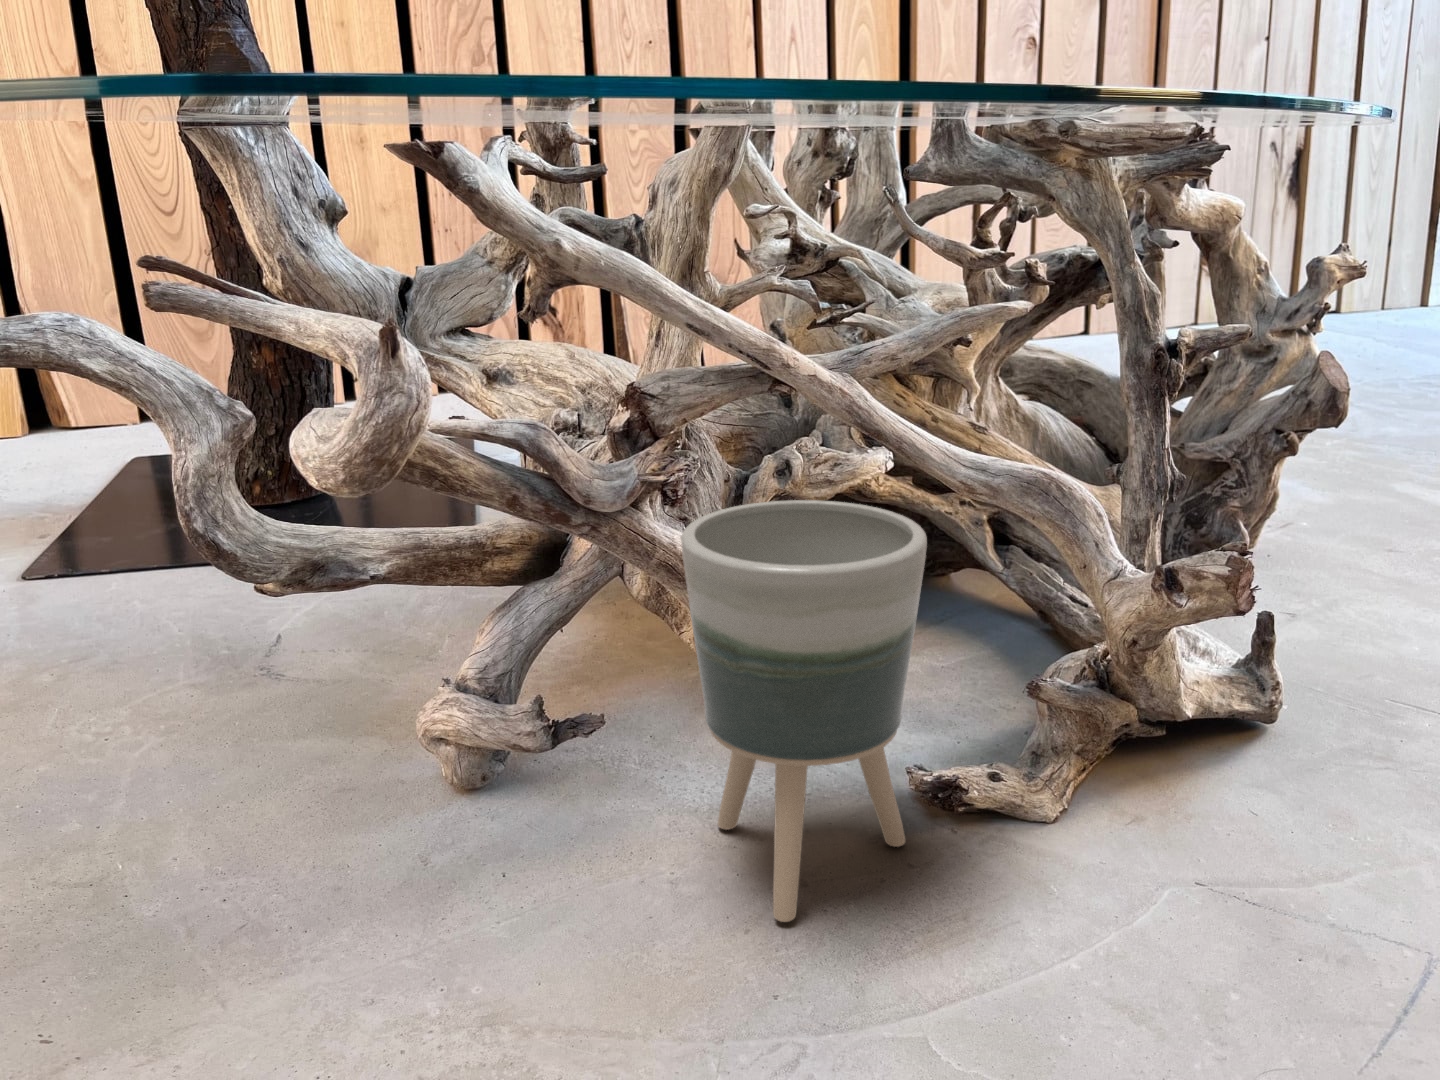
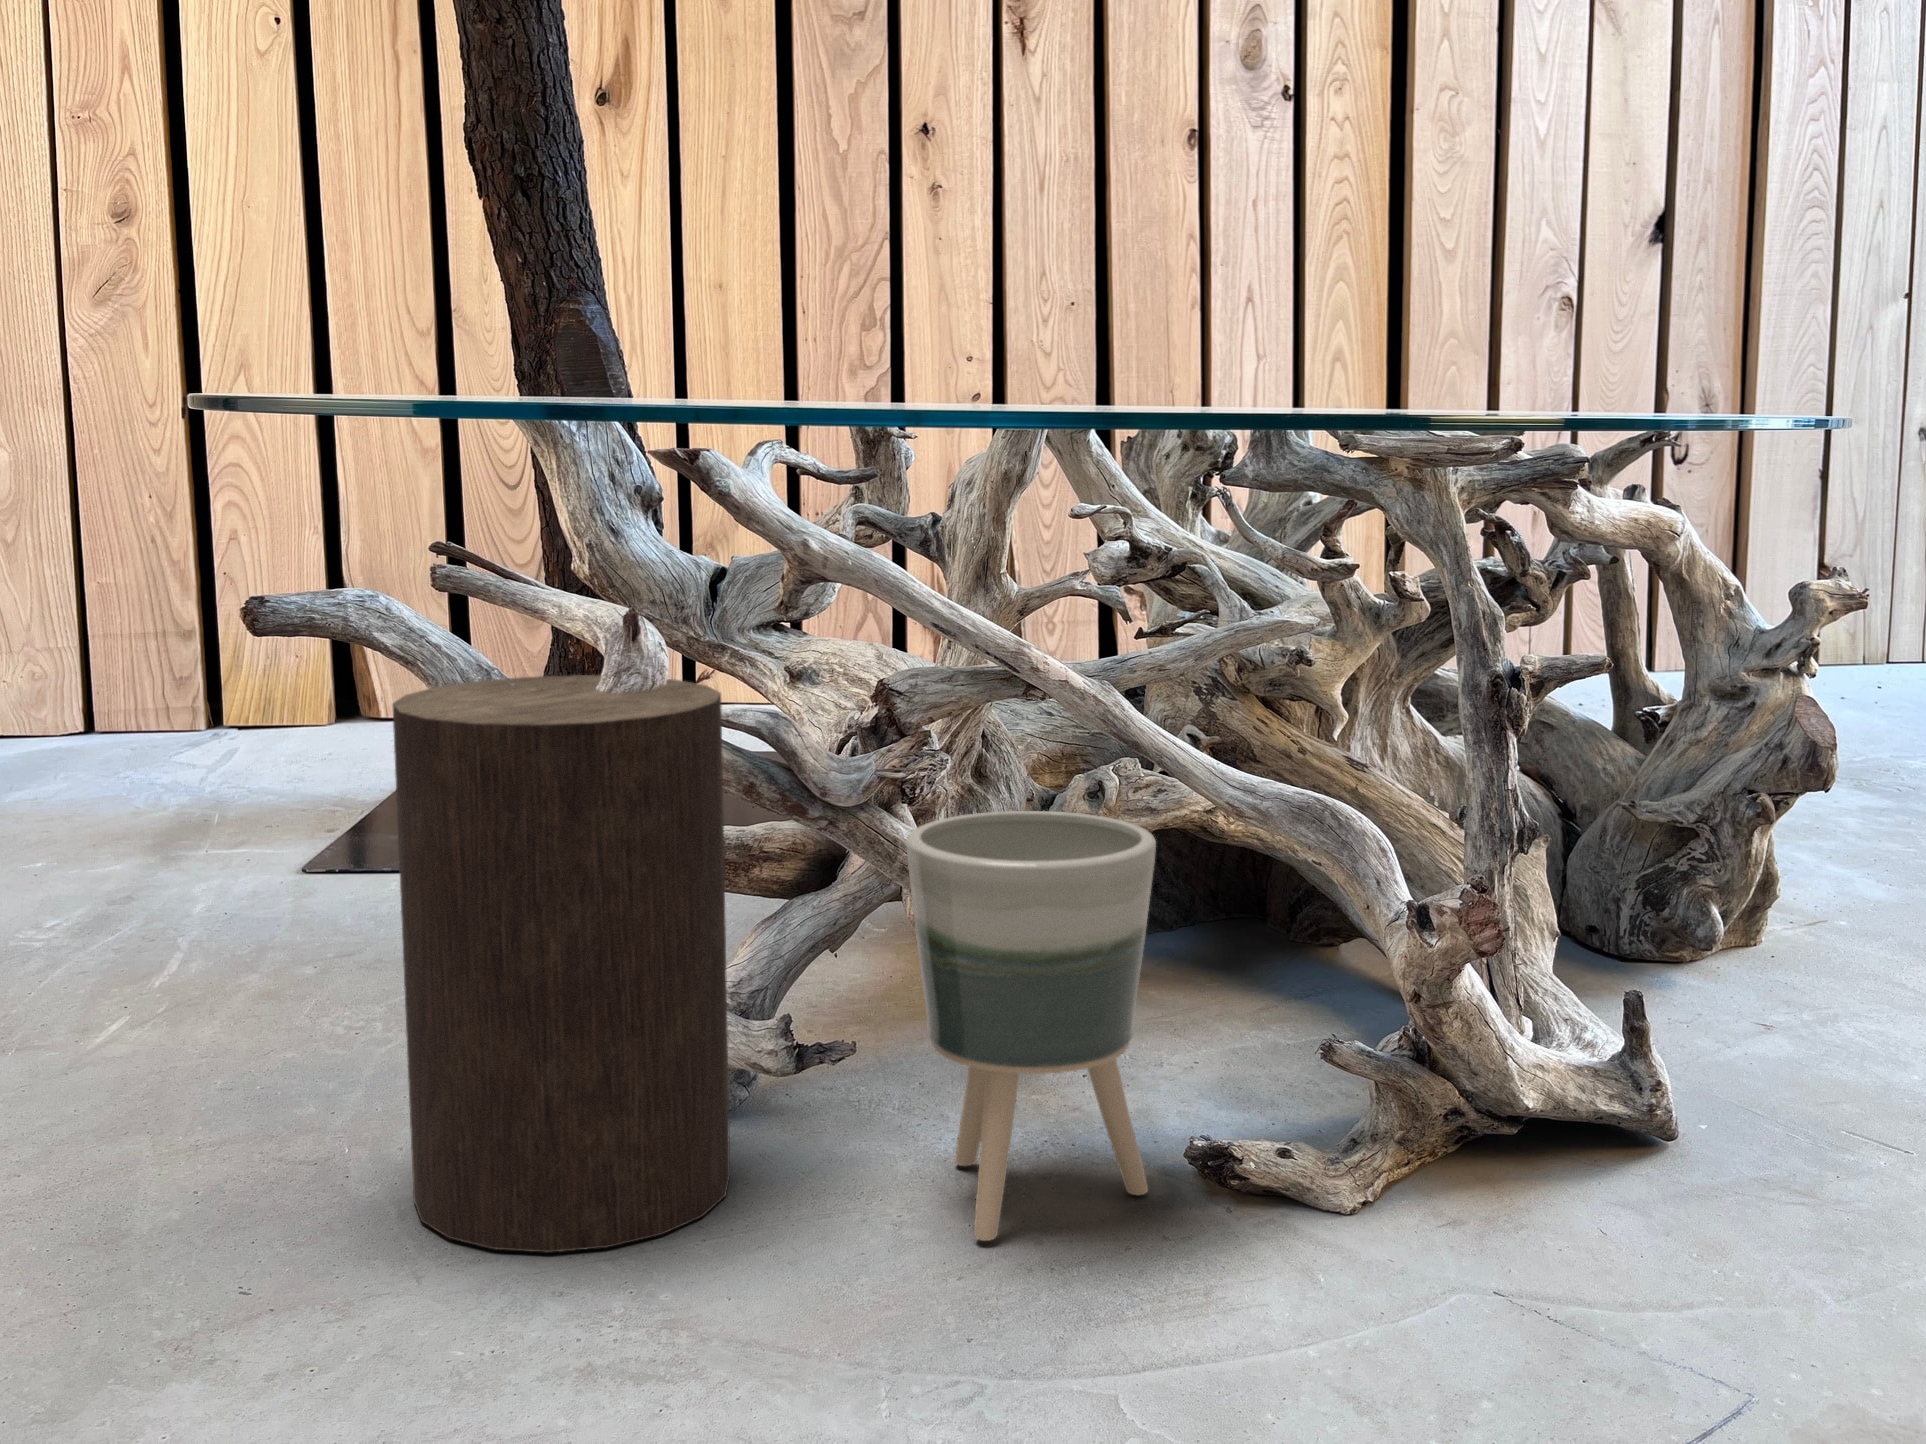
stool: none [120,390,515,996] -> present [393,675,730,1252]

